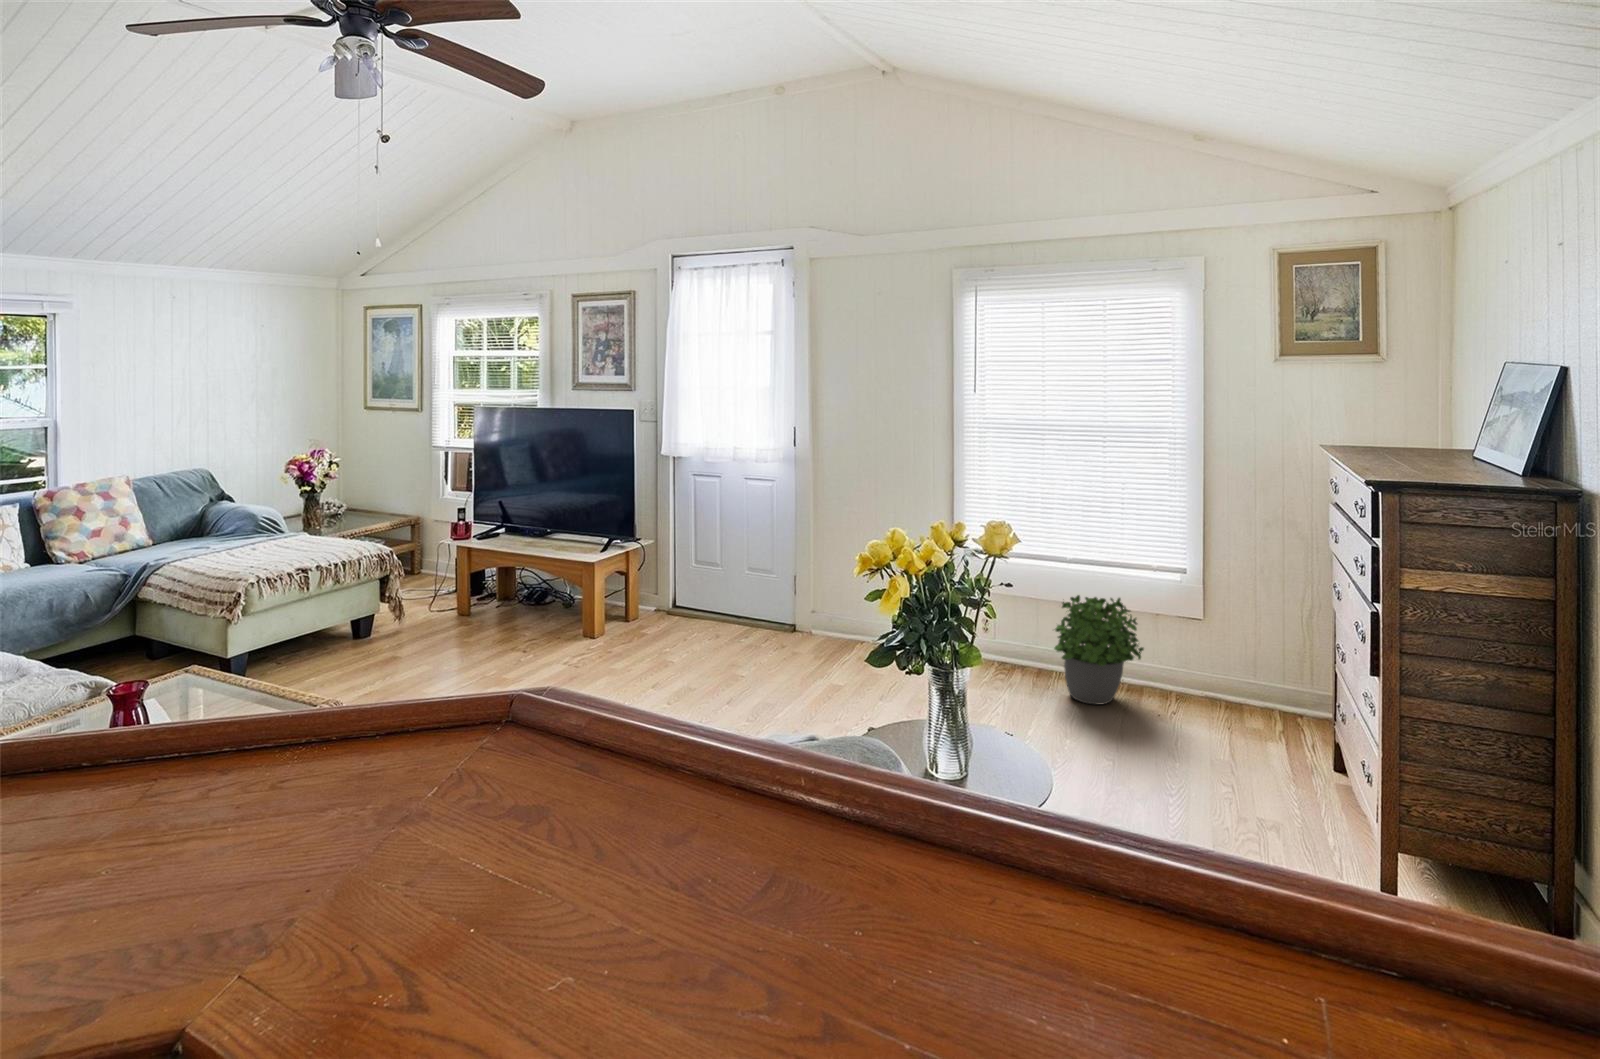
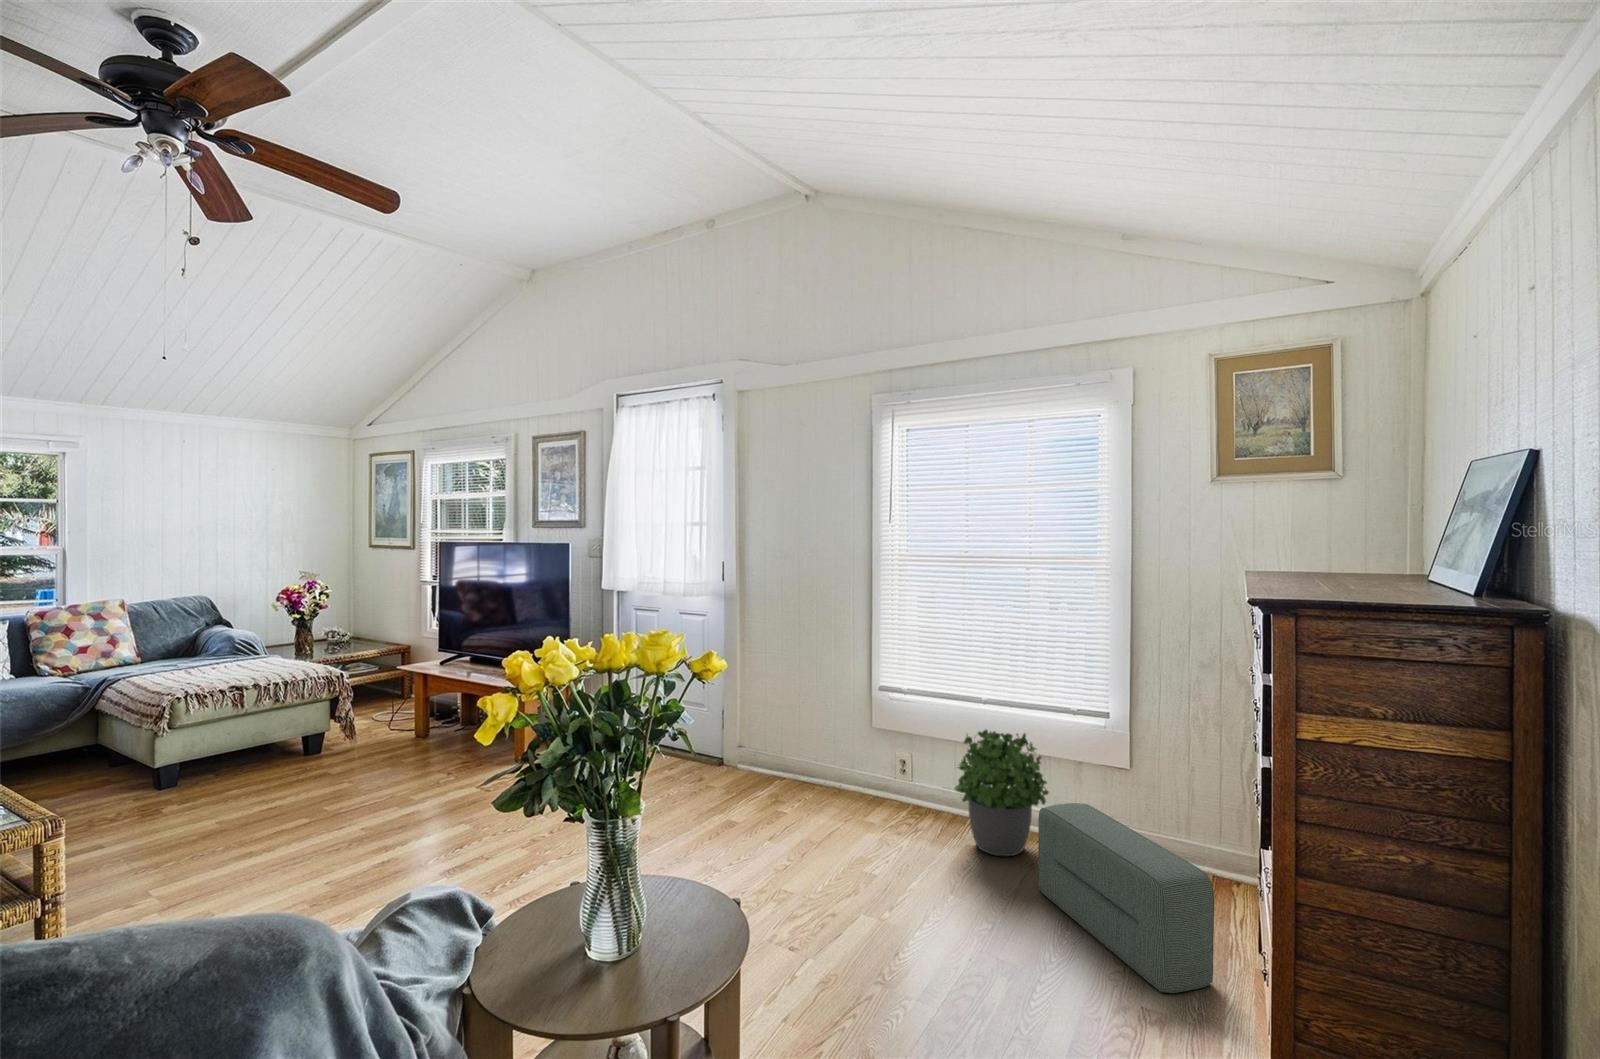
pouf: none [1140,658,1318,803] -> present [1038,803,1214,993]

